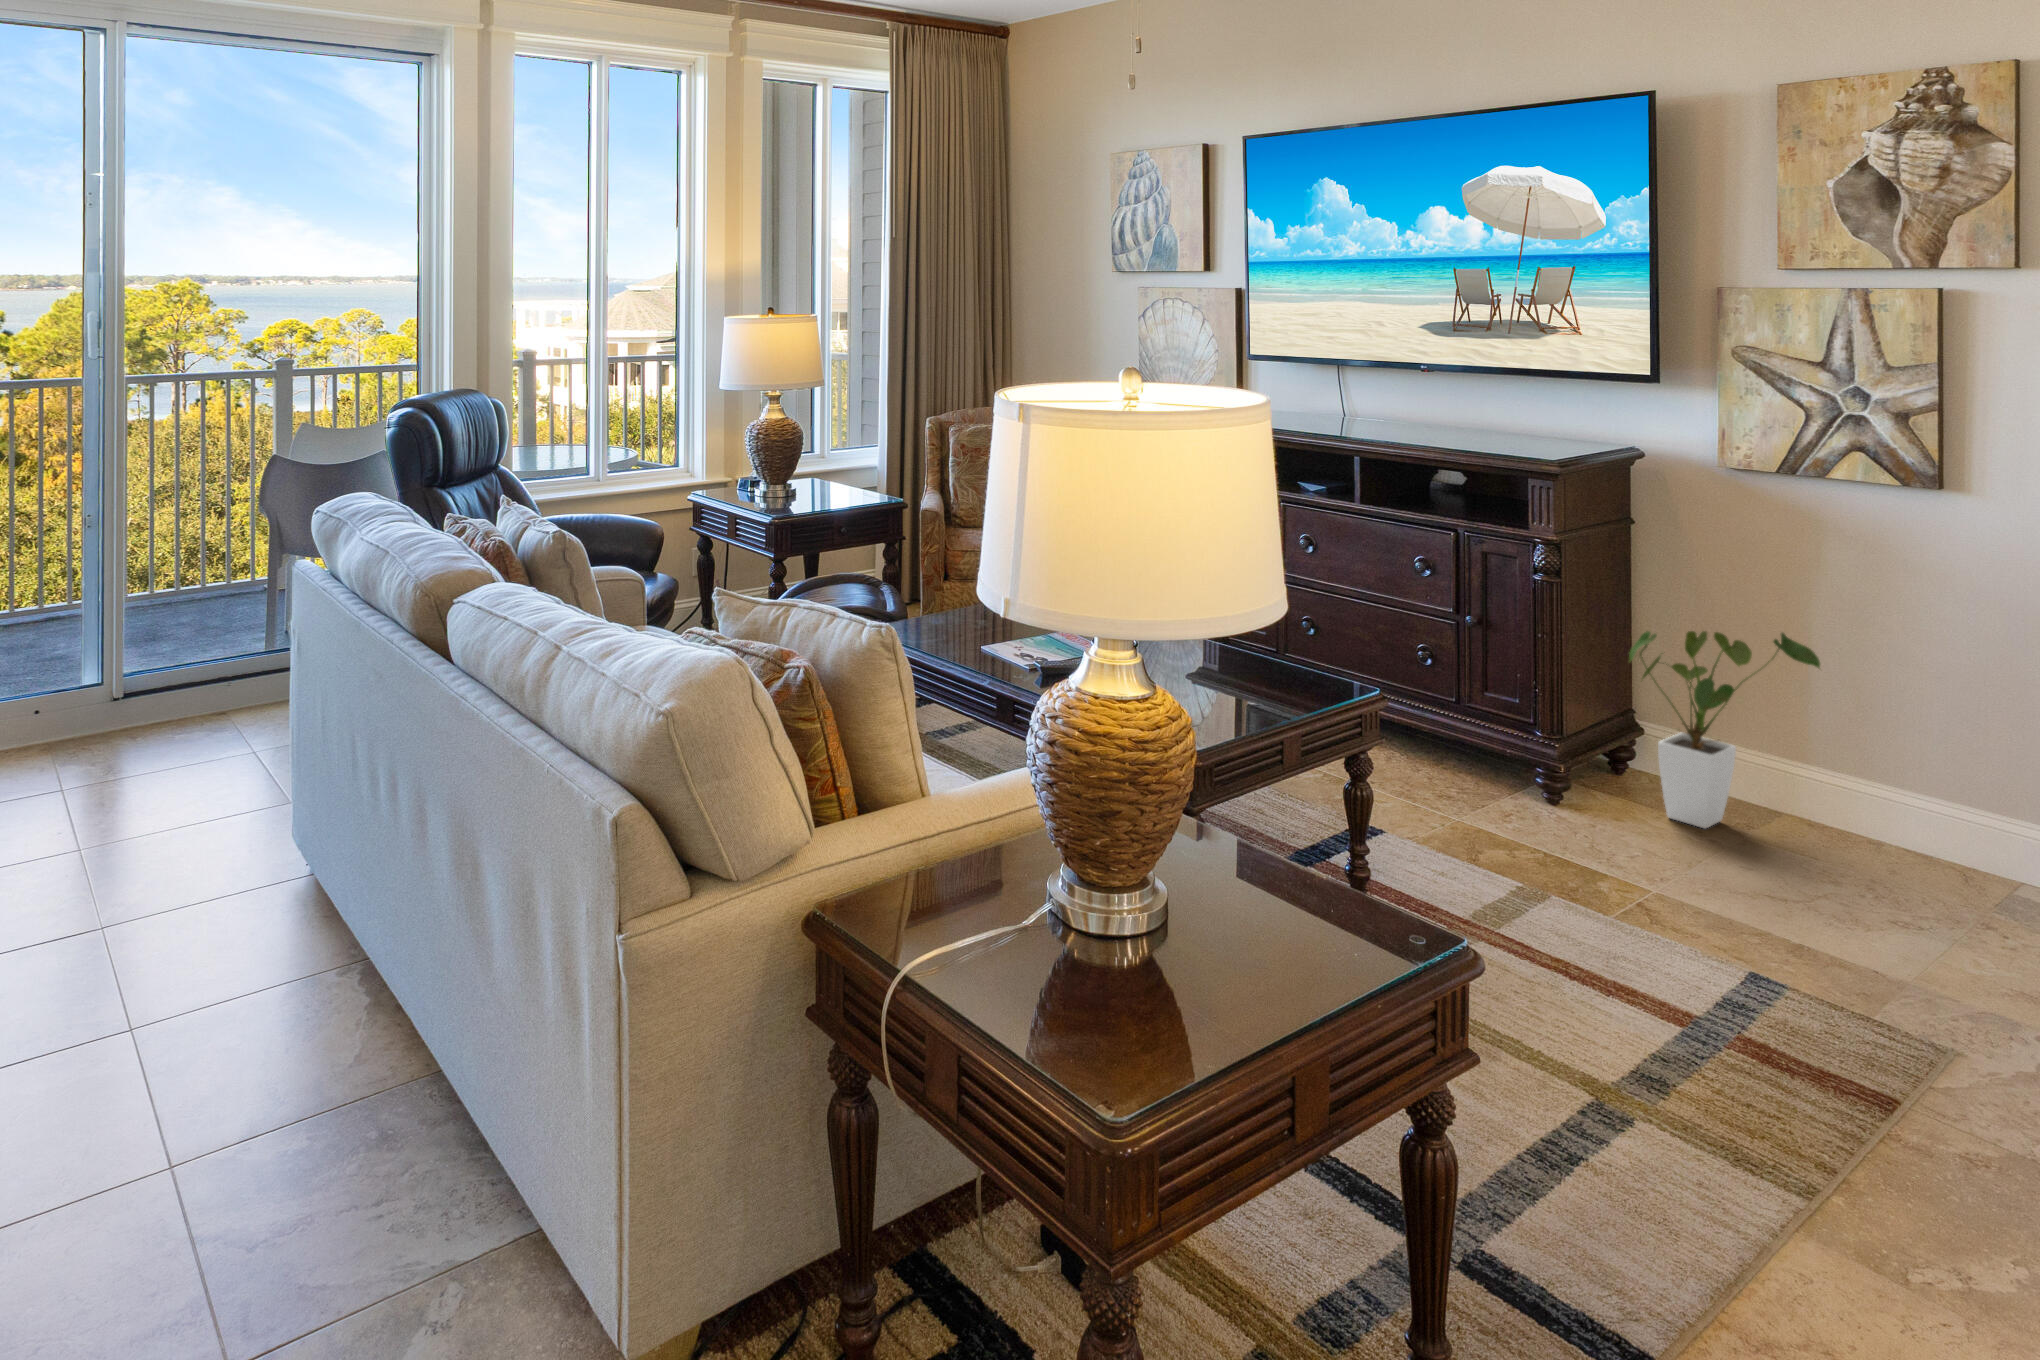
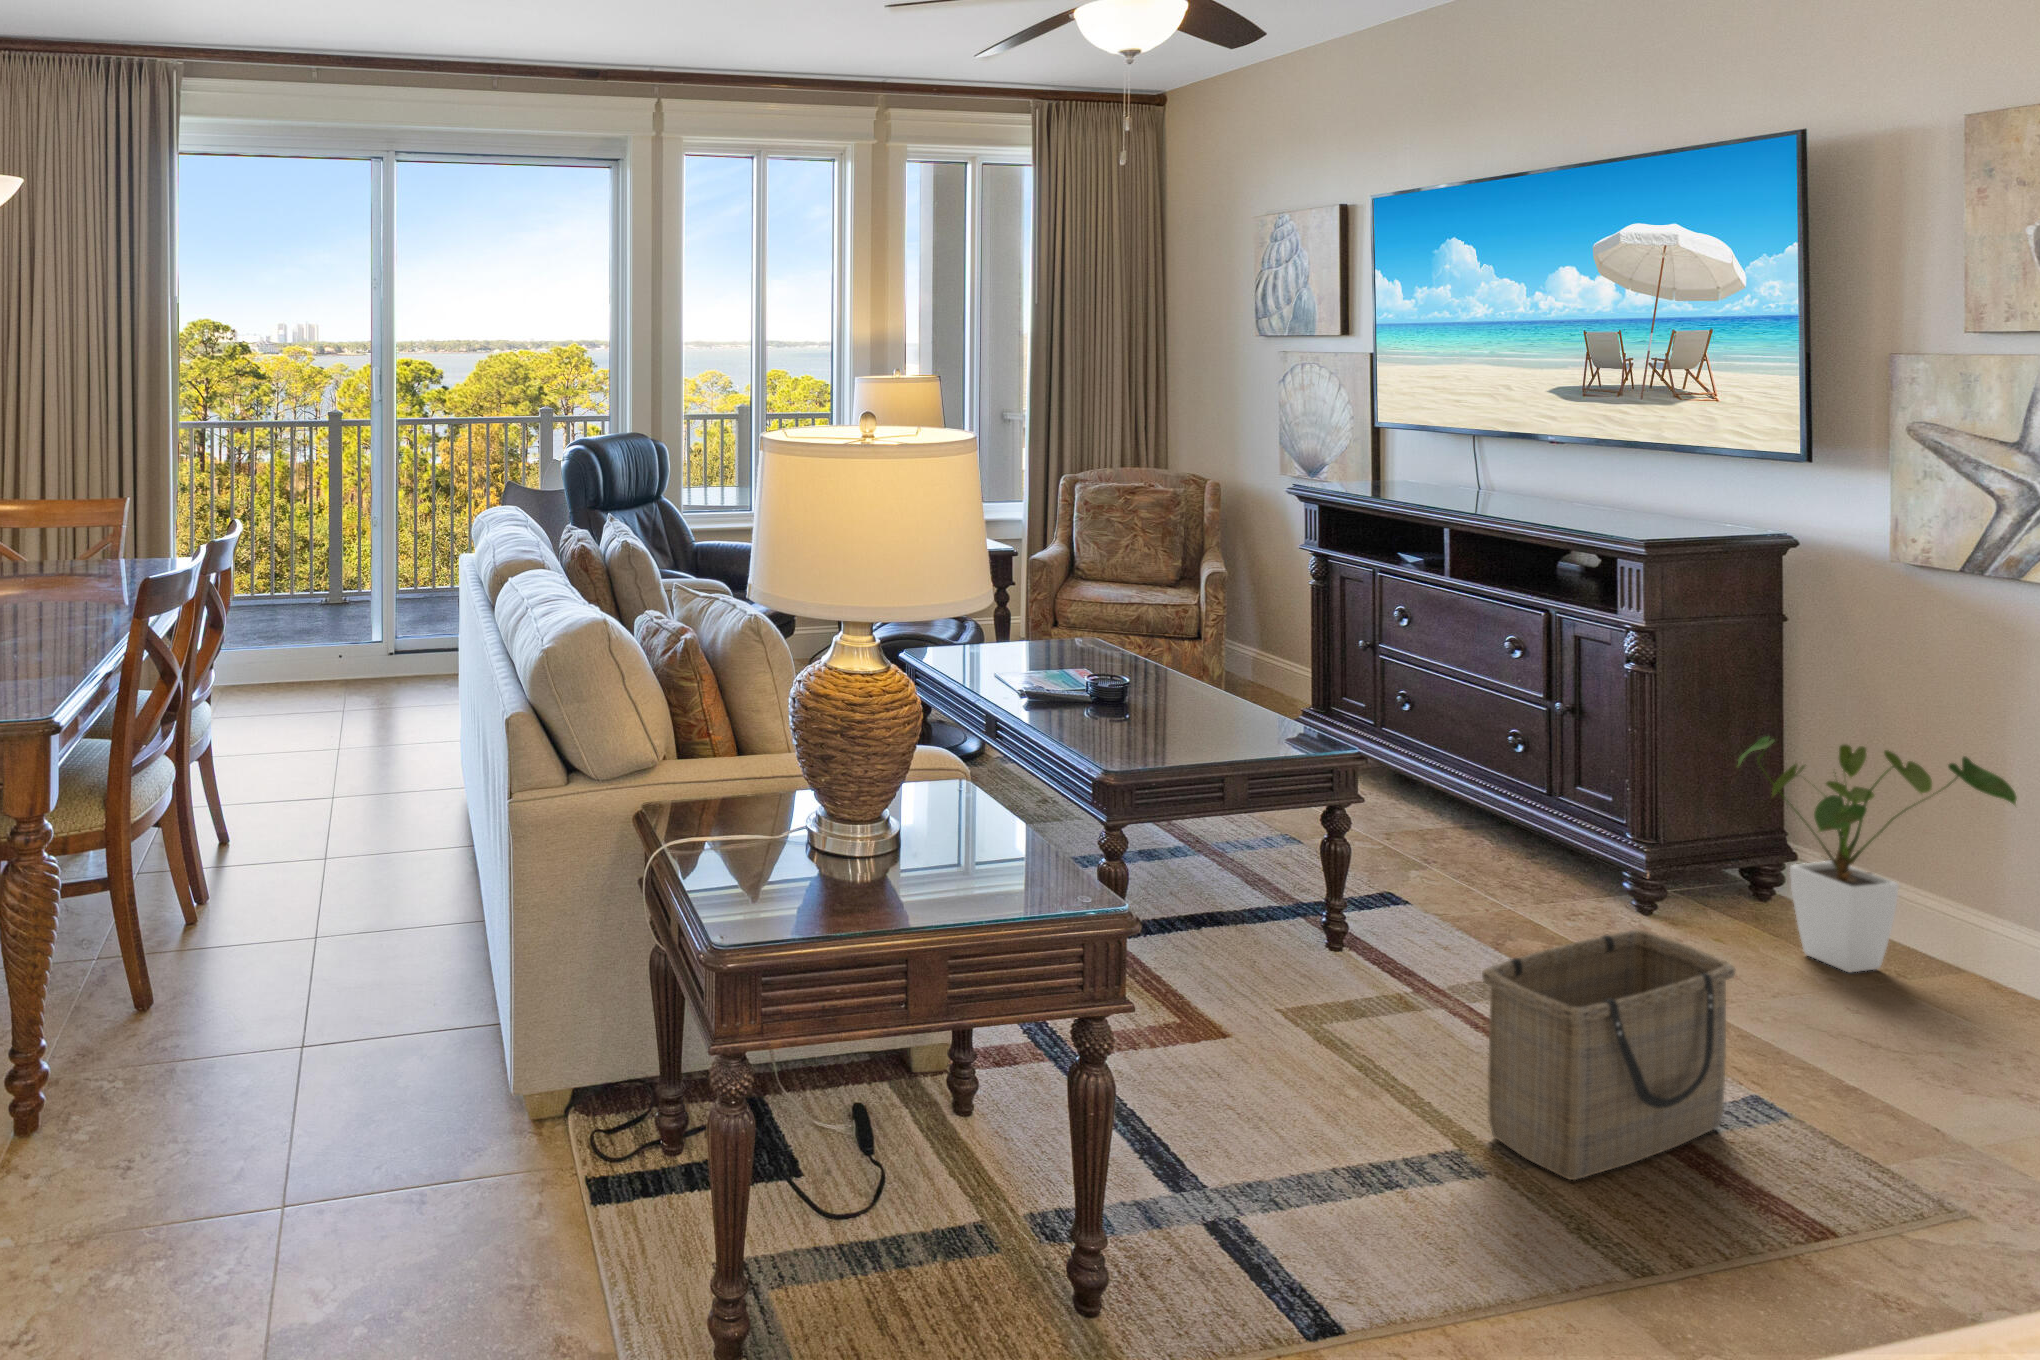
basket: none [1577,833,1743,1090] -> present [1482,930,1735,1180]

